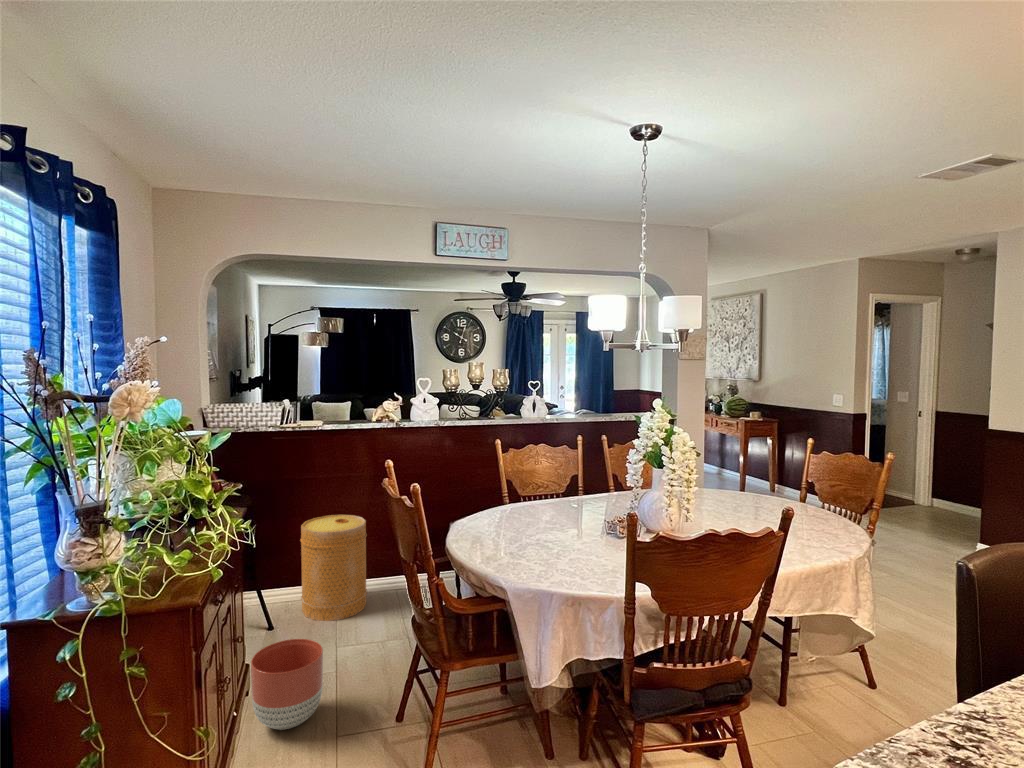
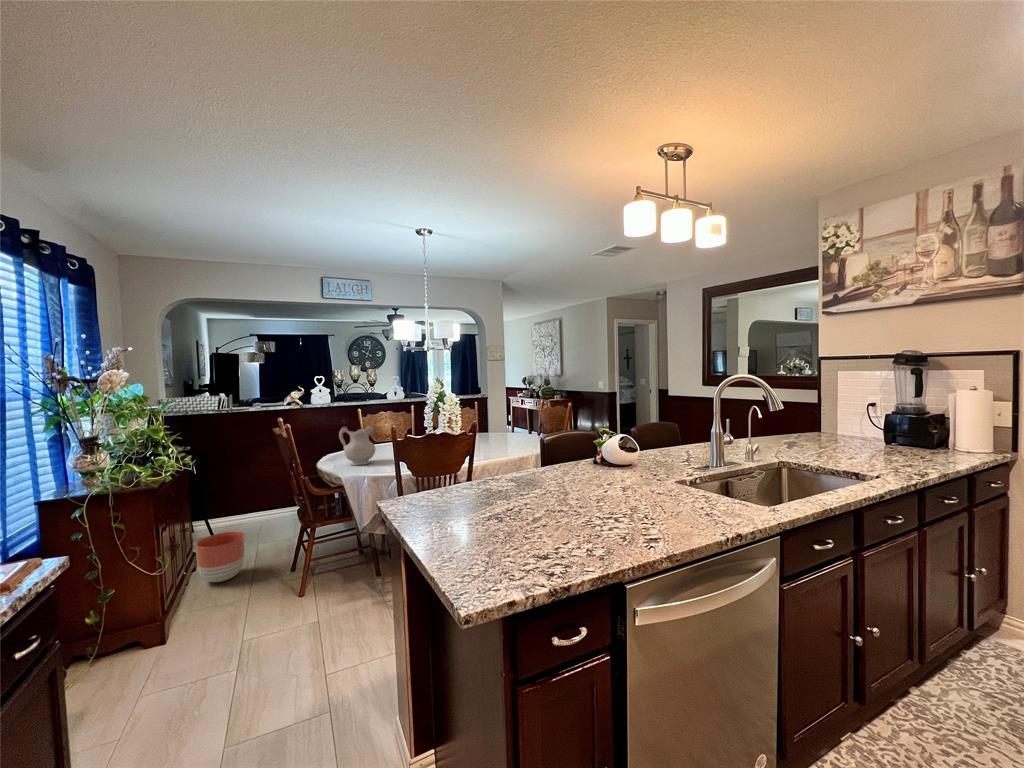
ceramic pitcher: none [491,485,553,559] -> present [339,426,375,465]
basket: present [300,515,367,621] -> none [236,467,285,533]

